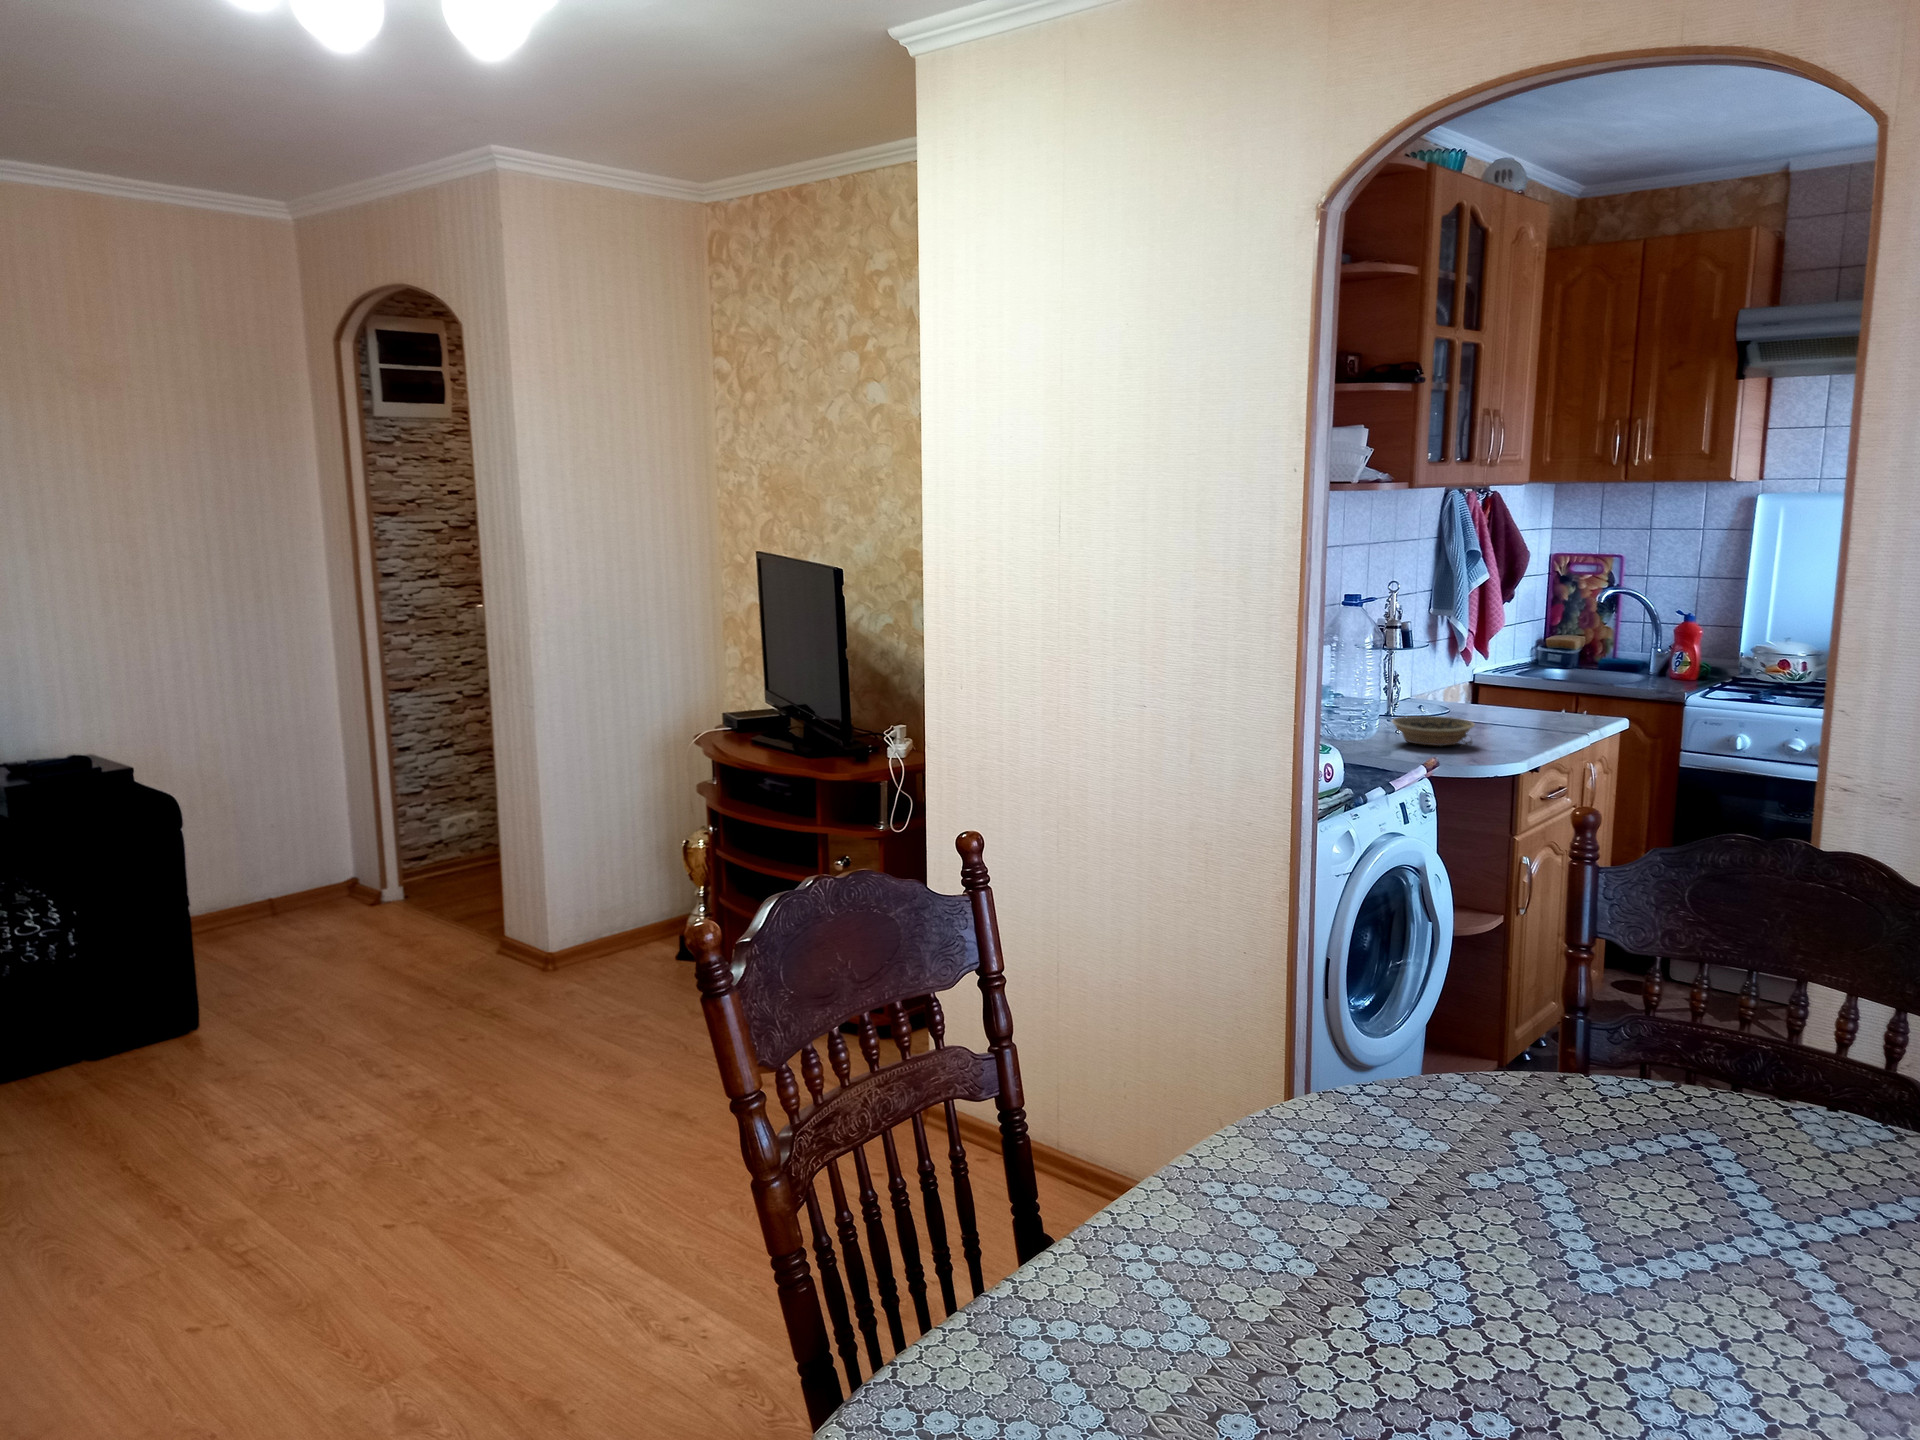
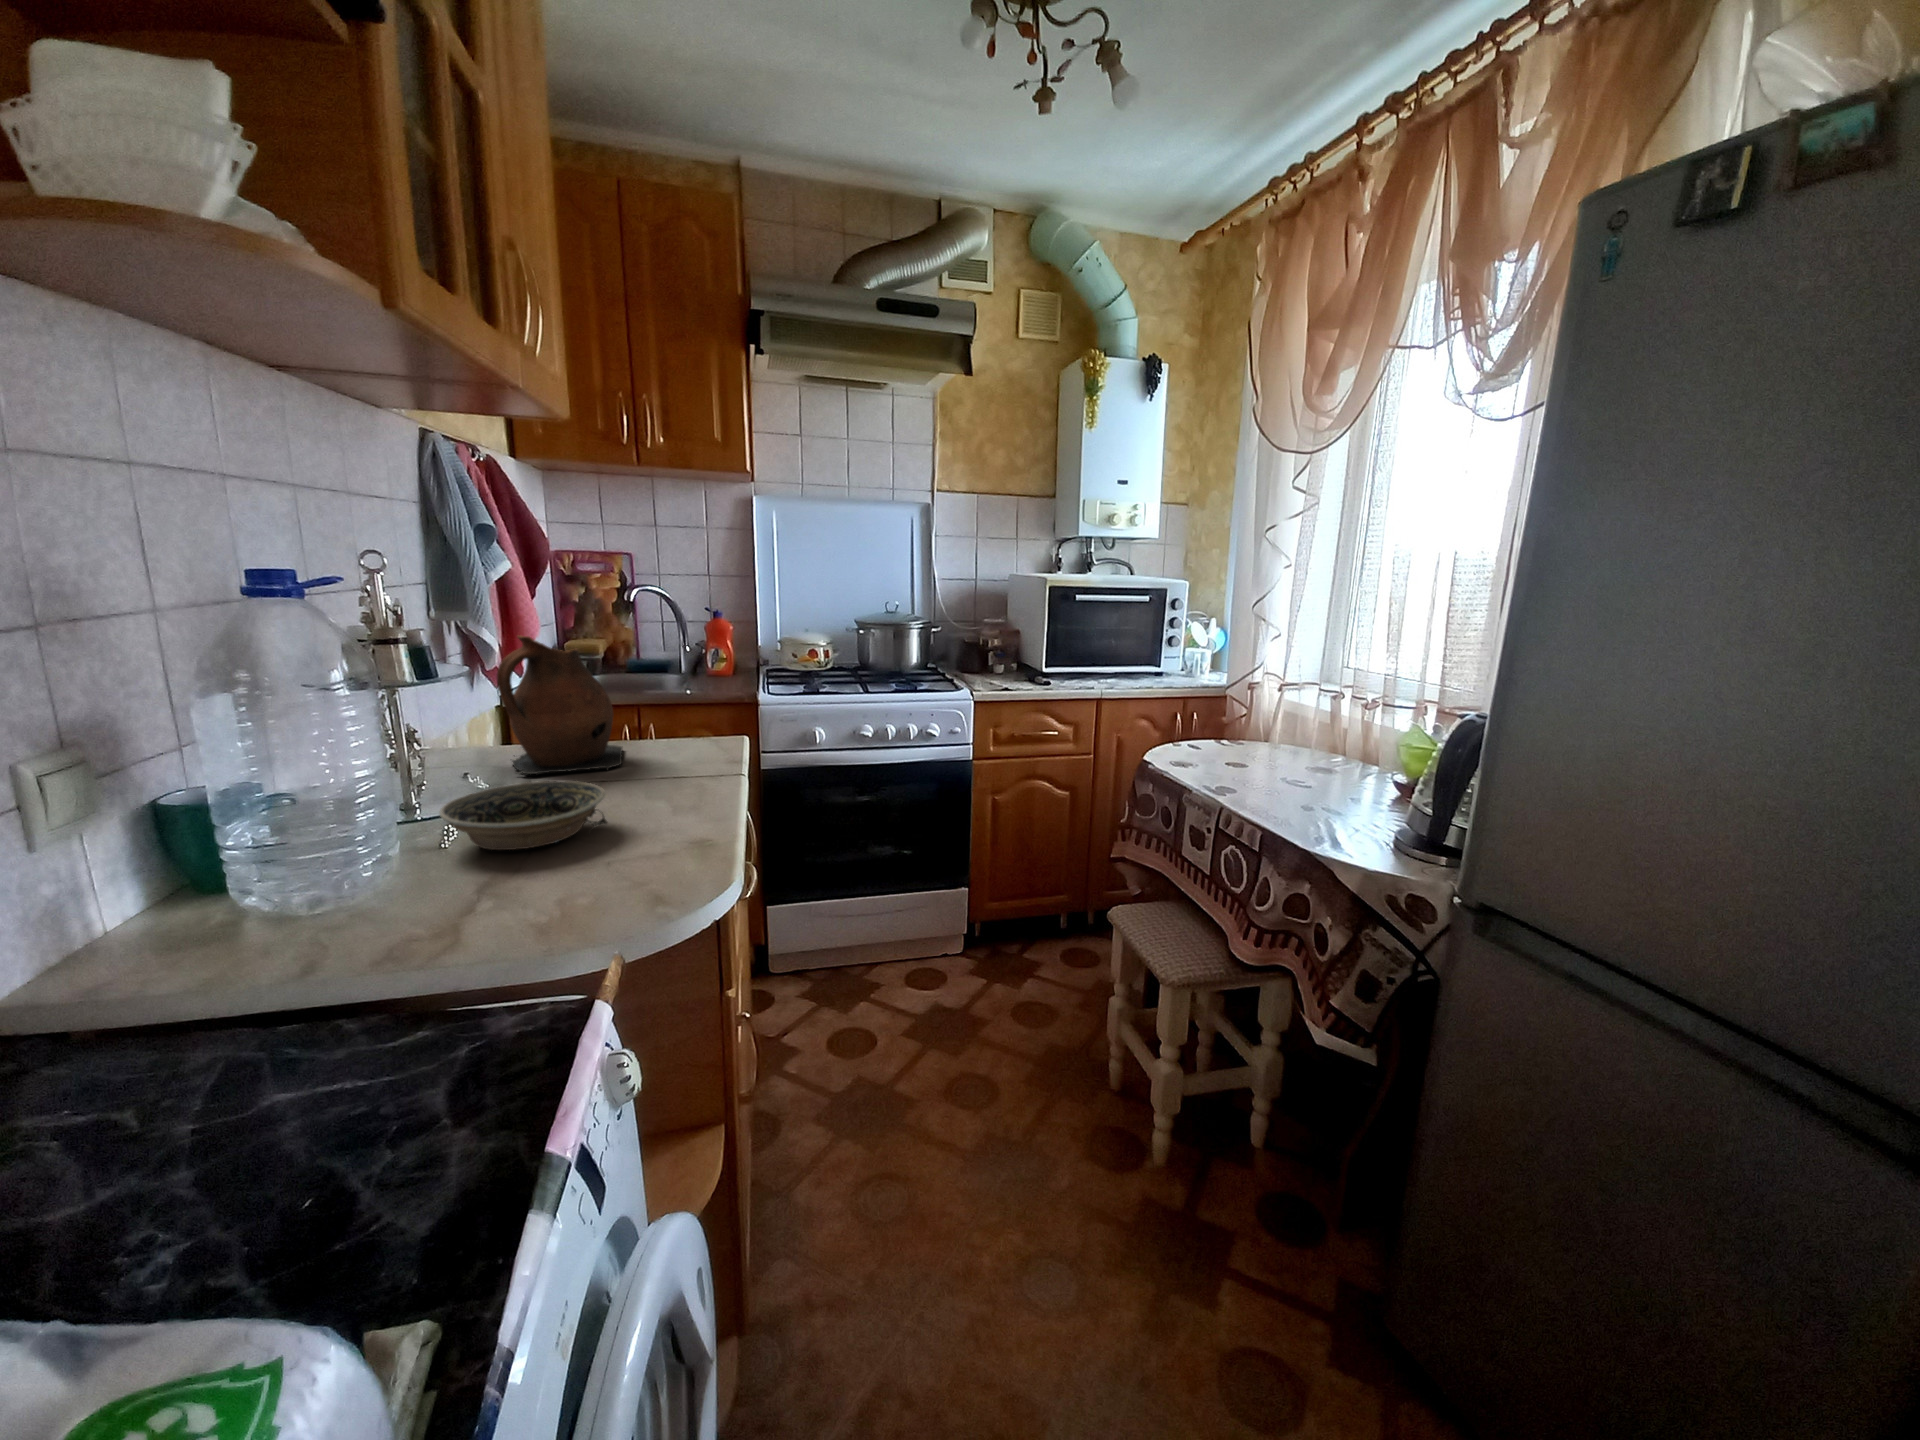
ceramic pitcher: none [1448,631,1530,727] -> present [497,636,622,774]

